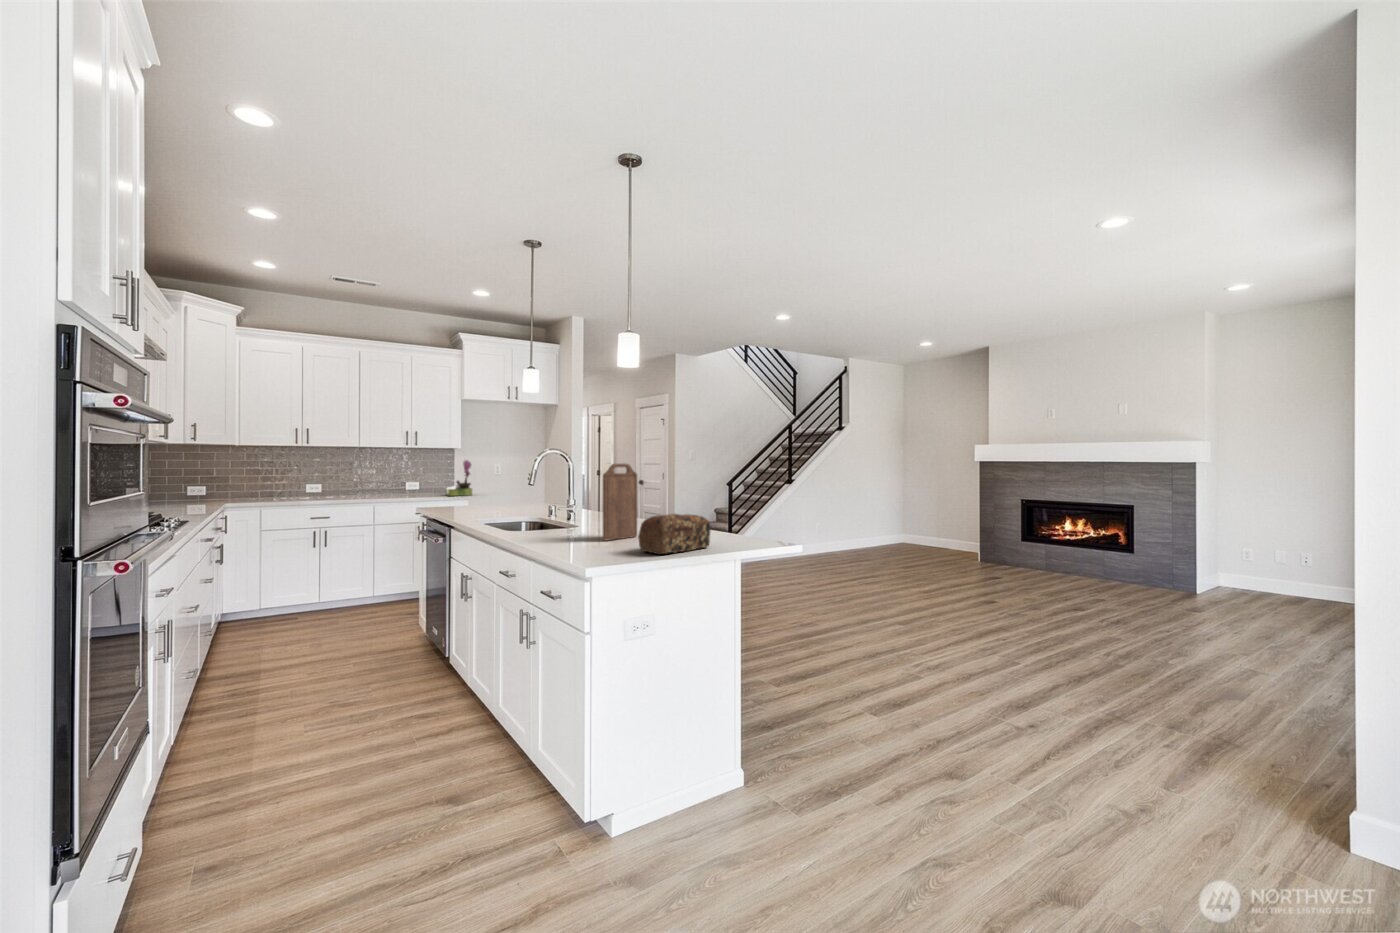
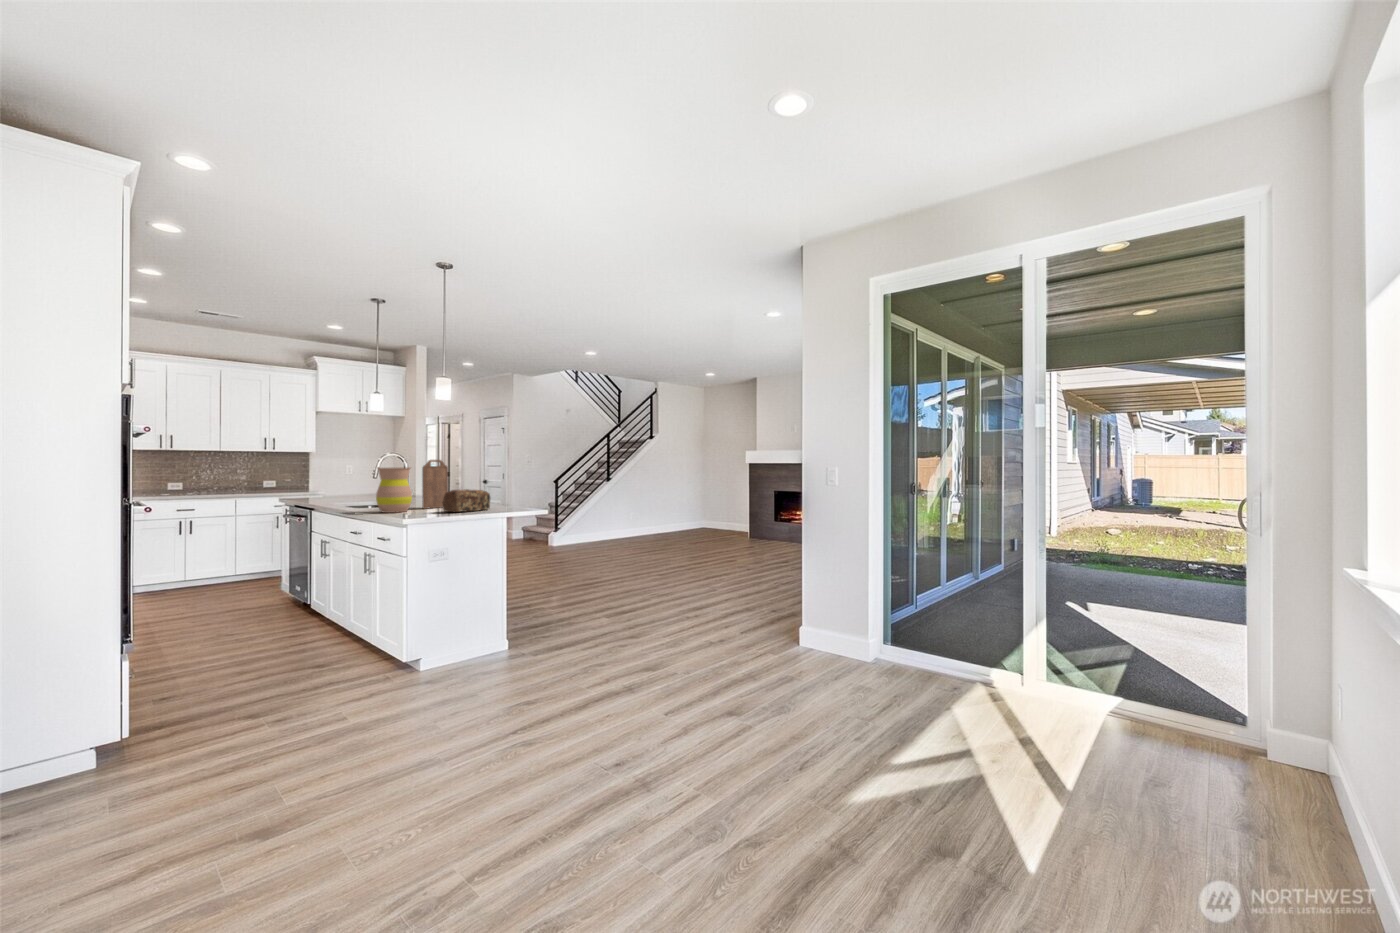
flower arrangement: present [445,460,472,496] -> none [301,461,327,492]
vase: none [537,476,589,549] -> present [376,468,412,513]

